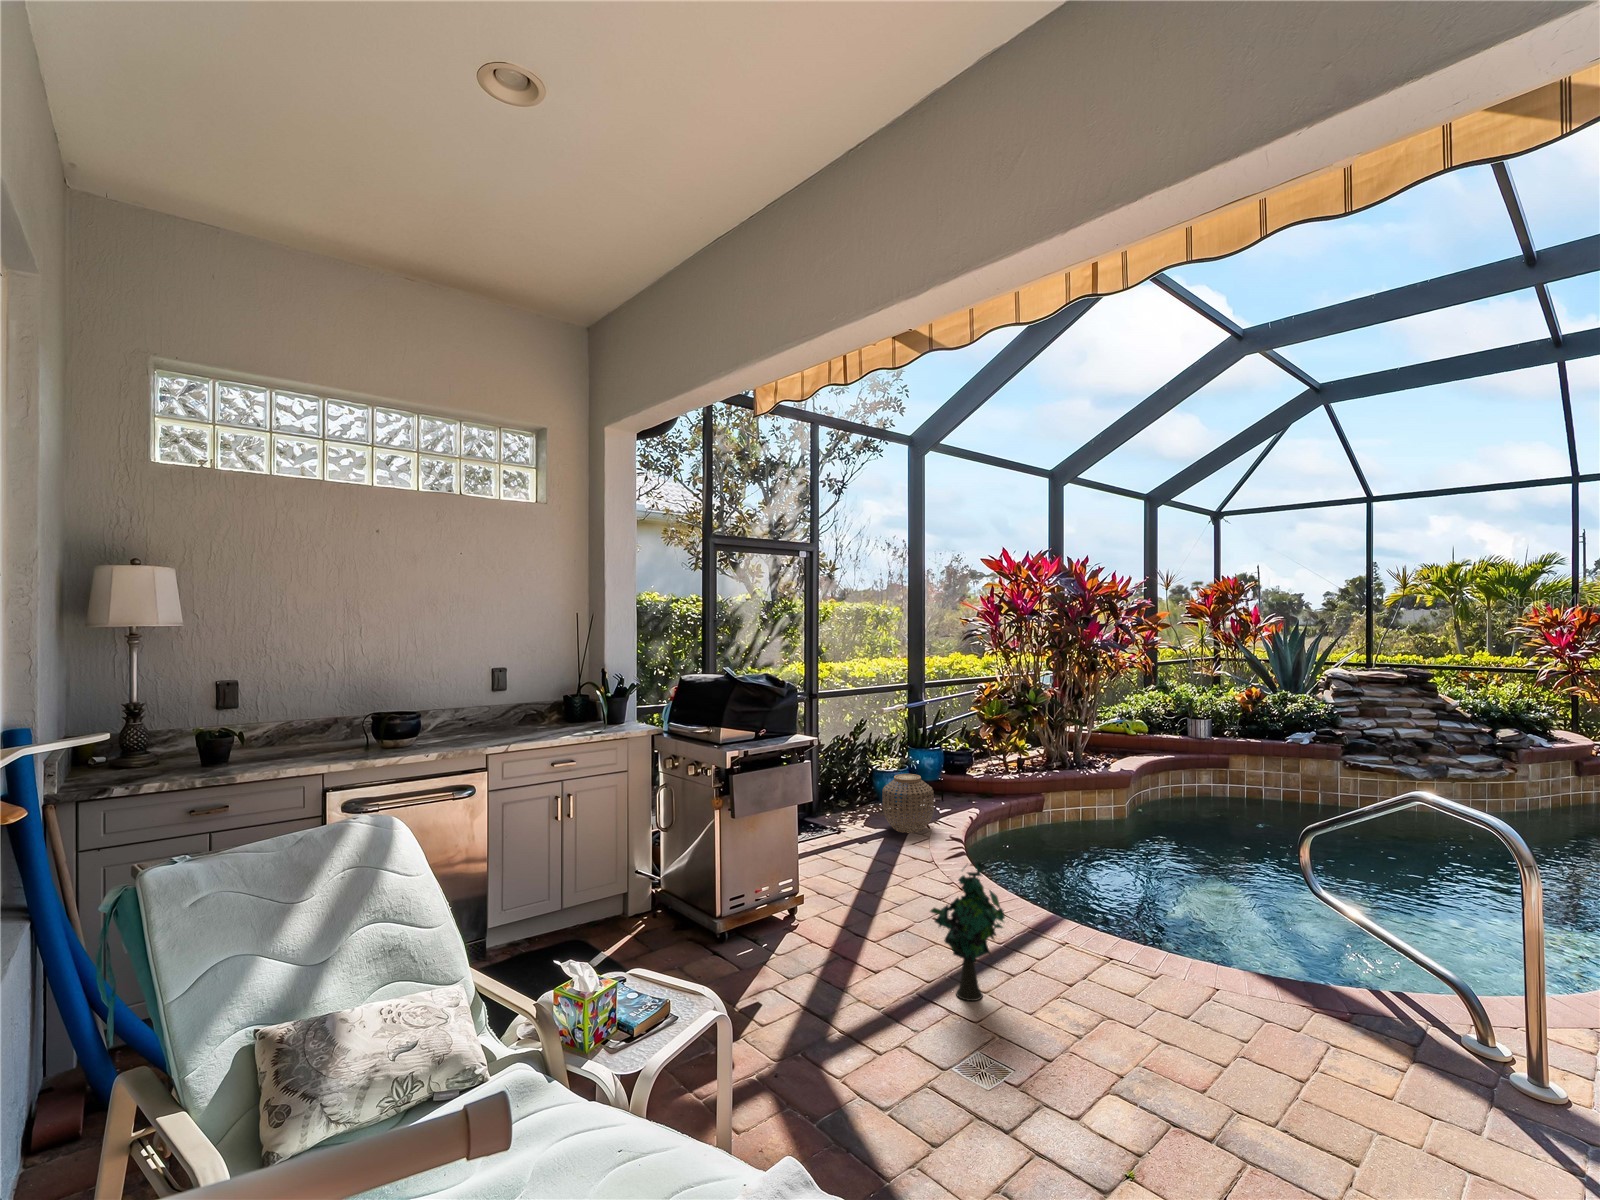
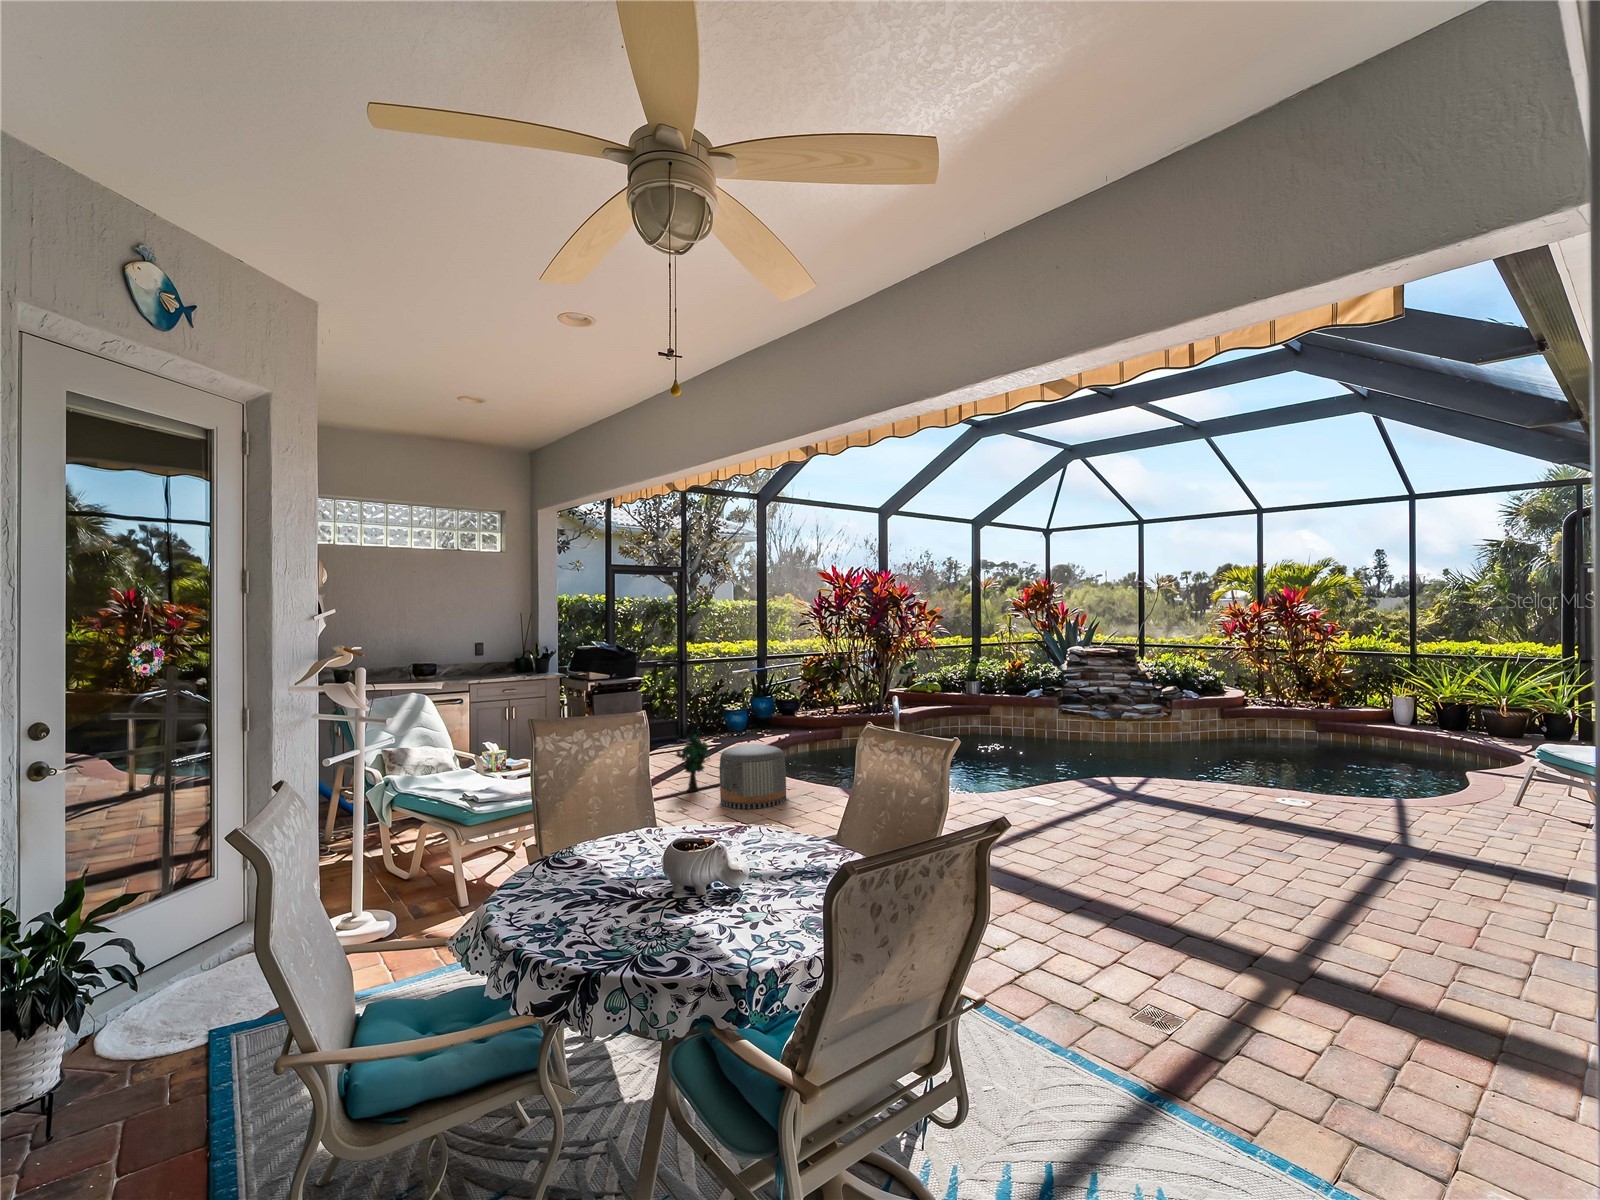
woven basket: present [882,774,934,833] -> none [716,709,747,743]
pouf: none [1073,910,1242,1098] -> present [719,744,786,809]

